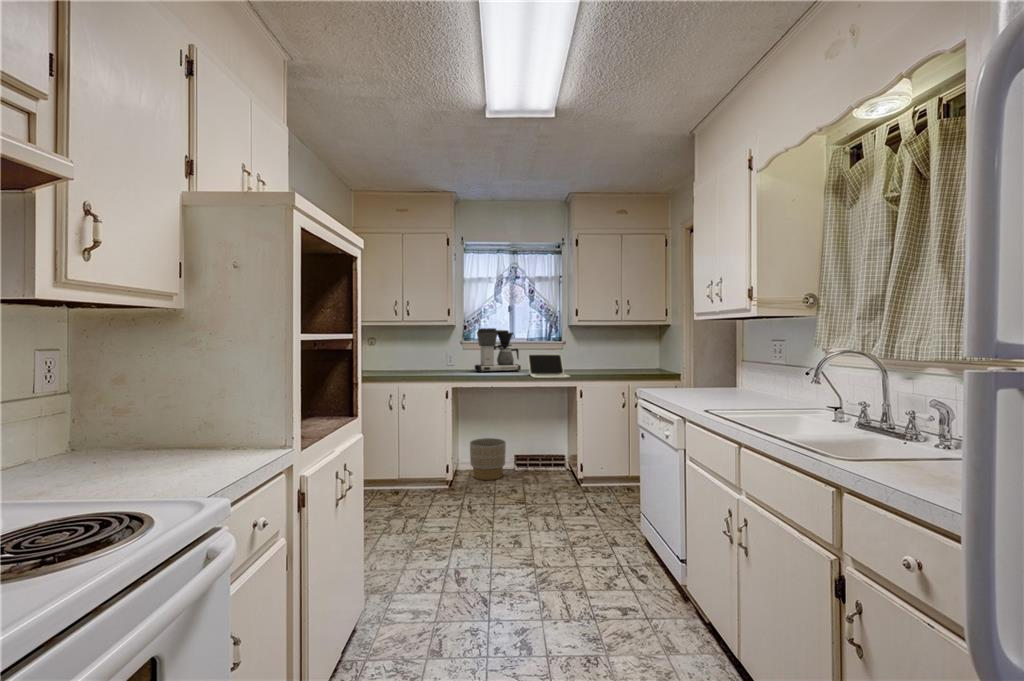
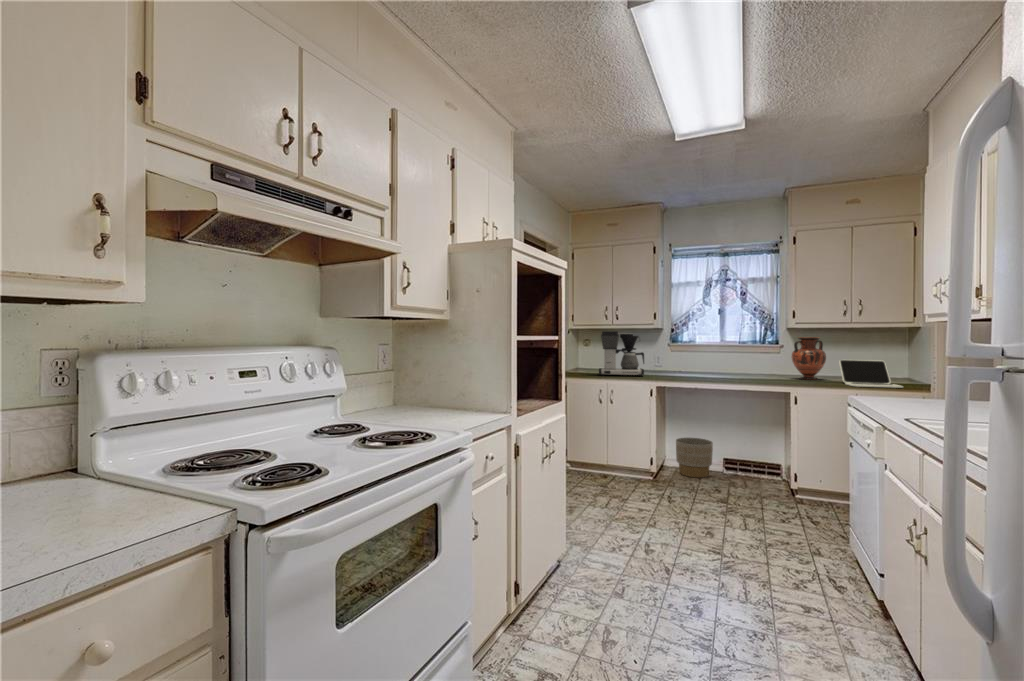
coffee maker: present [475,328,521,372] -> present [599,331,644,376]
vase: none [575,334,603,374] -> present [792,337,826,380]
laptop: present [528,354,570,378] -> present [839,360,903,388]

